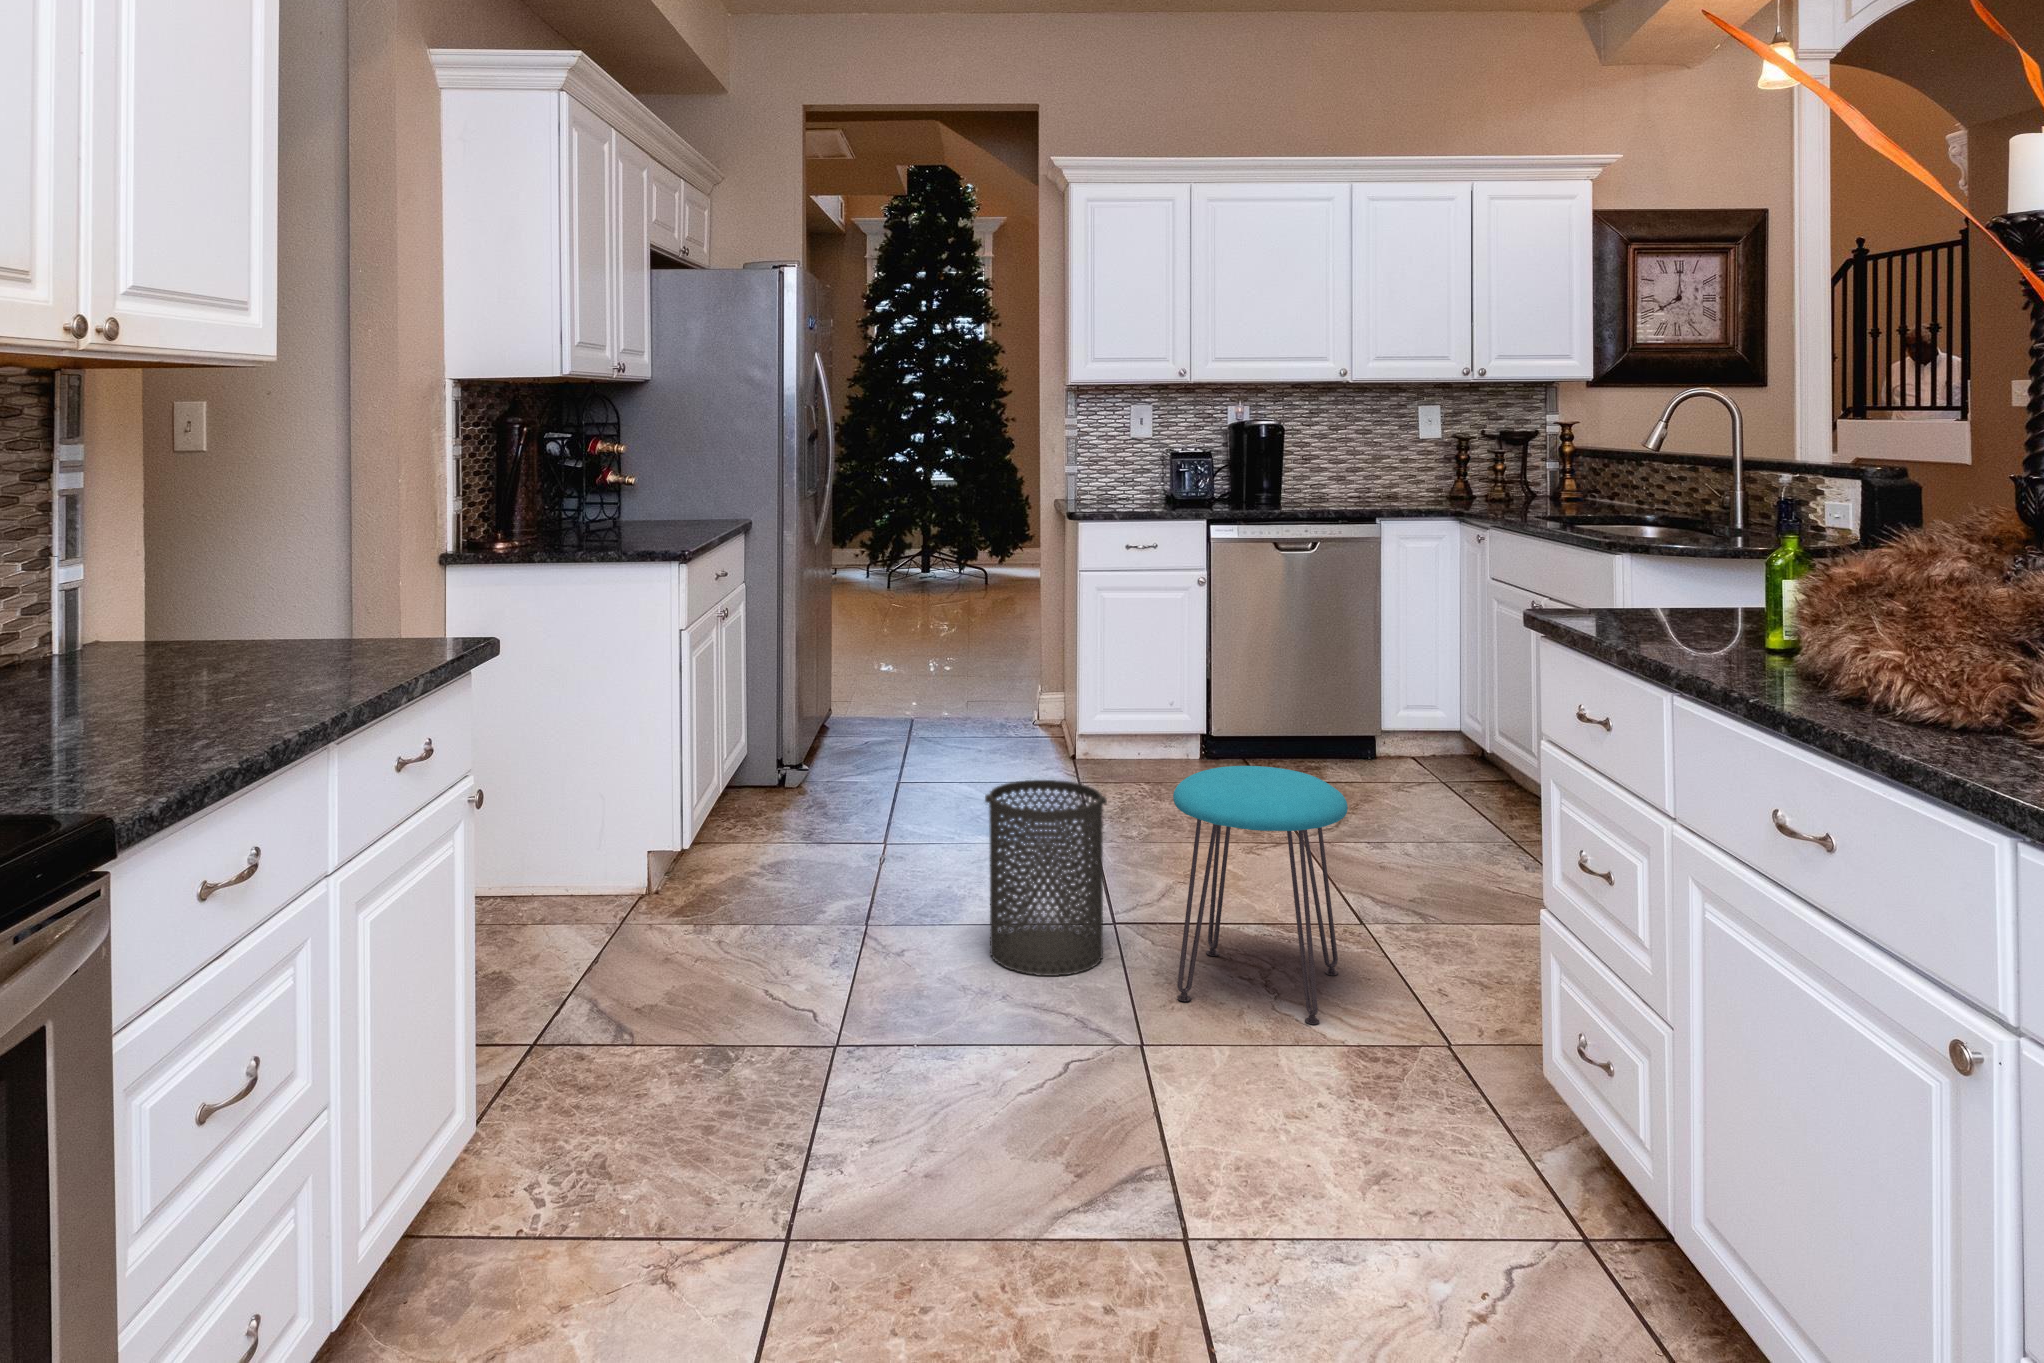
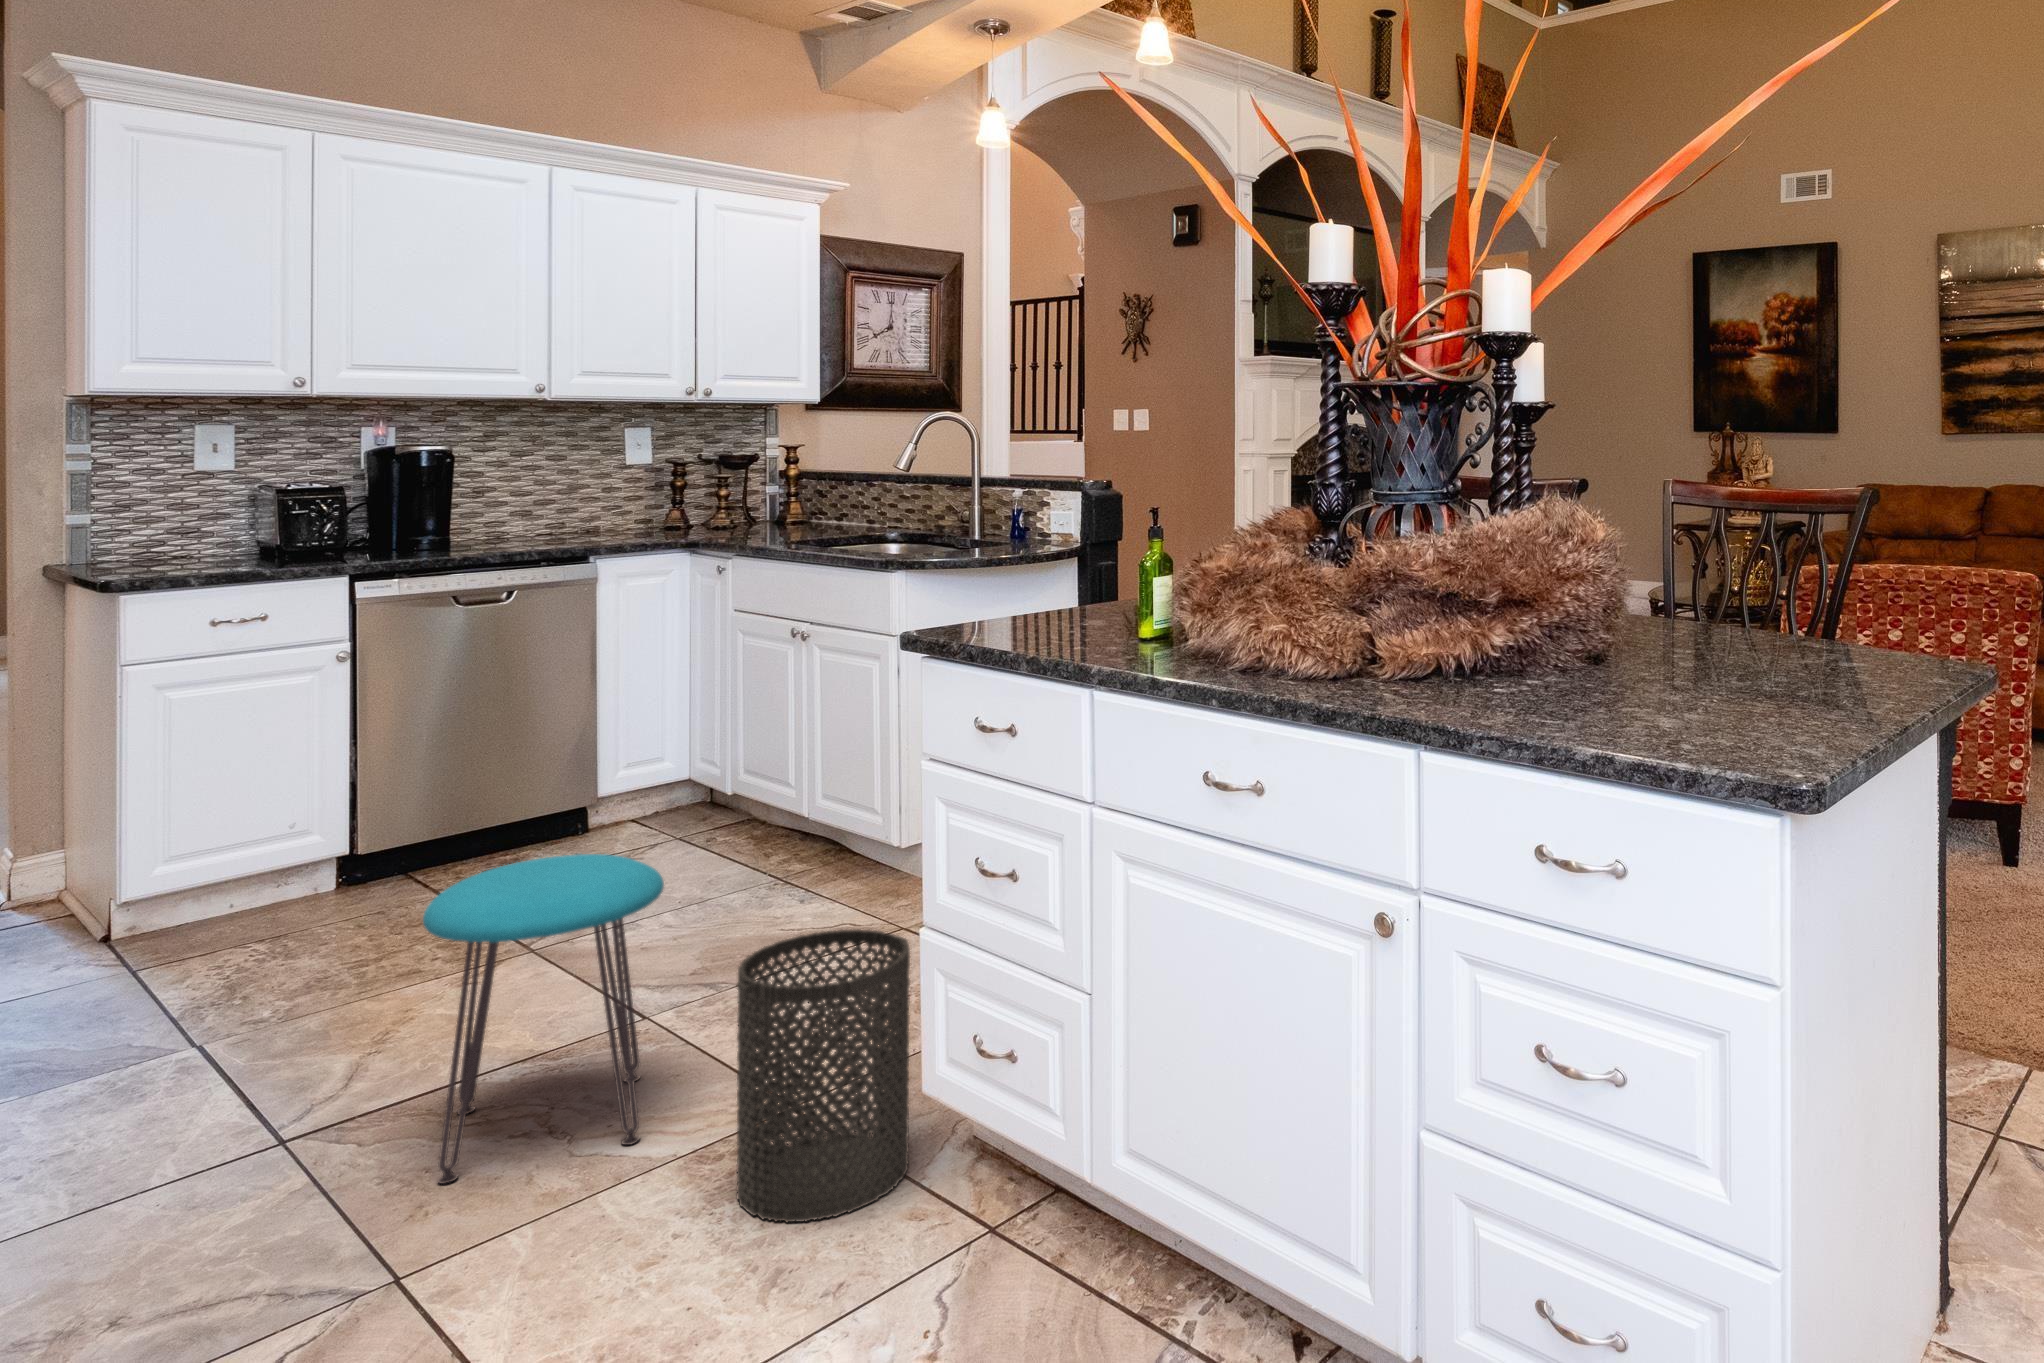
trash can: present [985,780,1107,976] -> present [737,929,910,1223]

